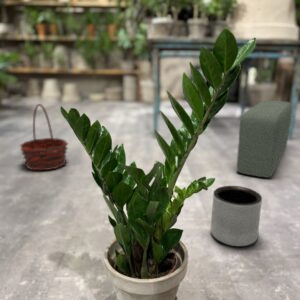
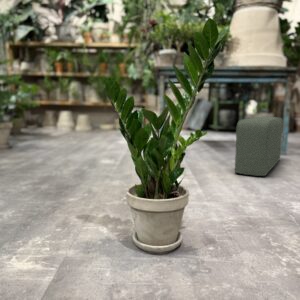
basket: present [21,104,68,170] -> none [45,114,87,171]
planter: present [211,186,262,246] -> none [212,167,253,213]

